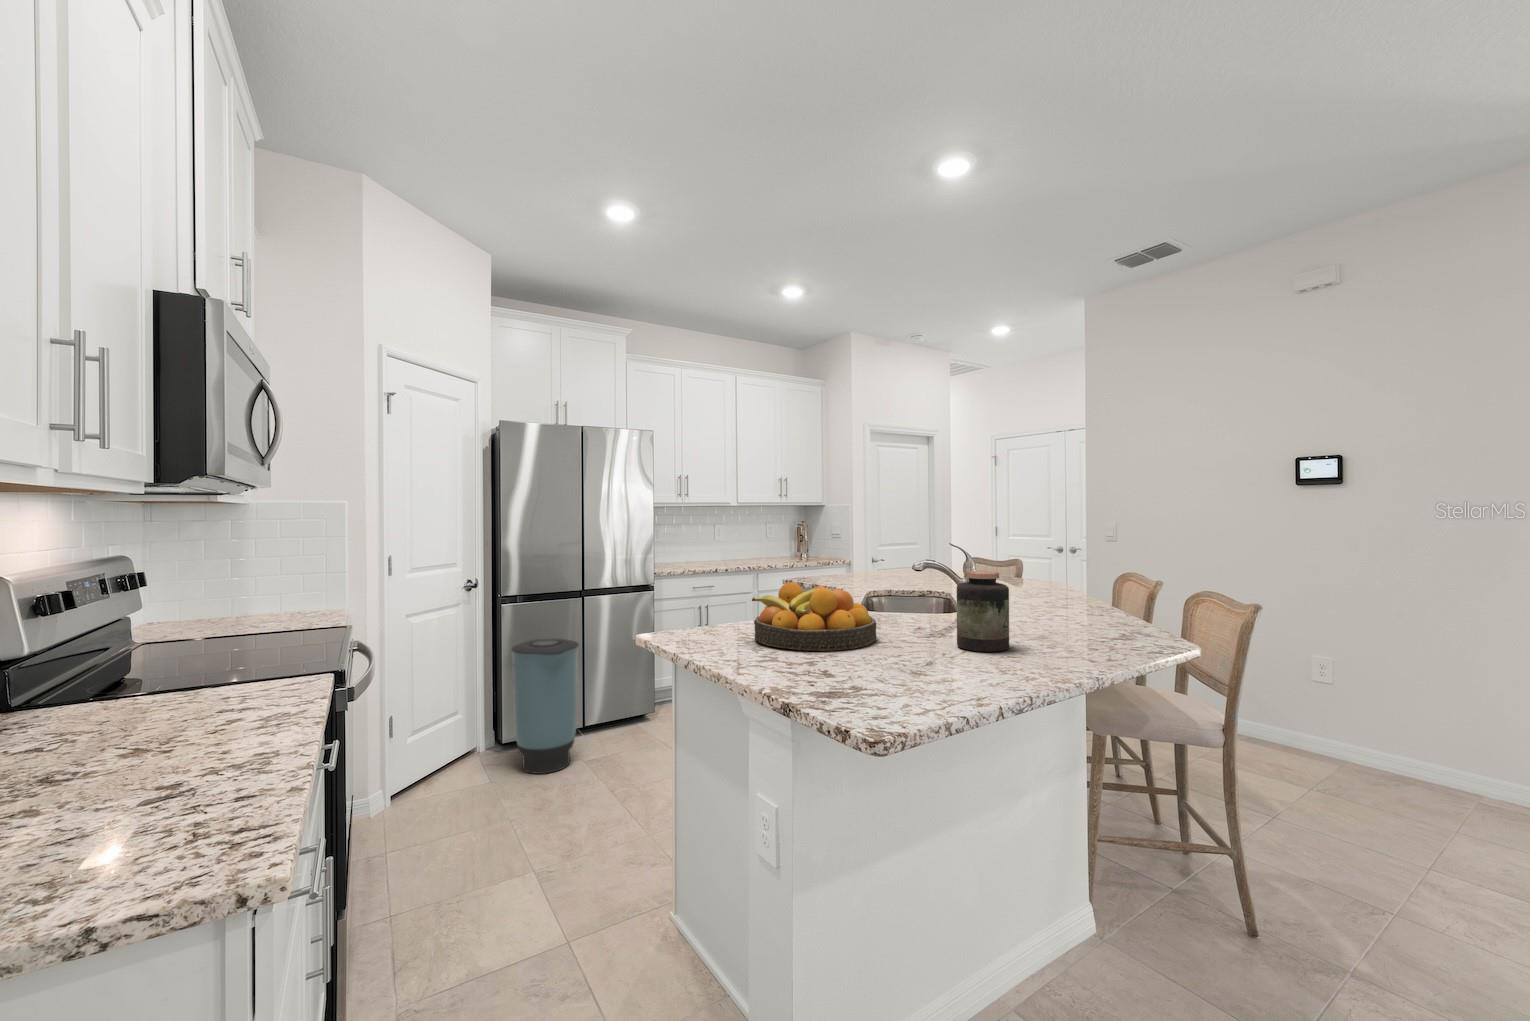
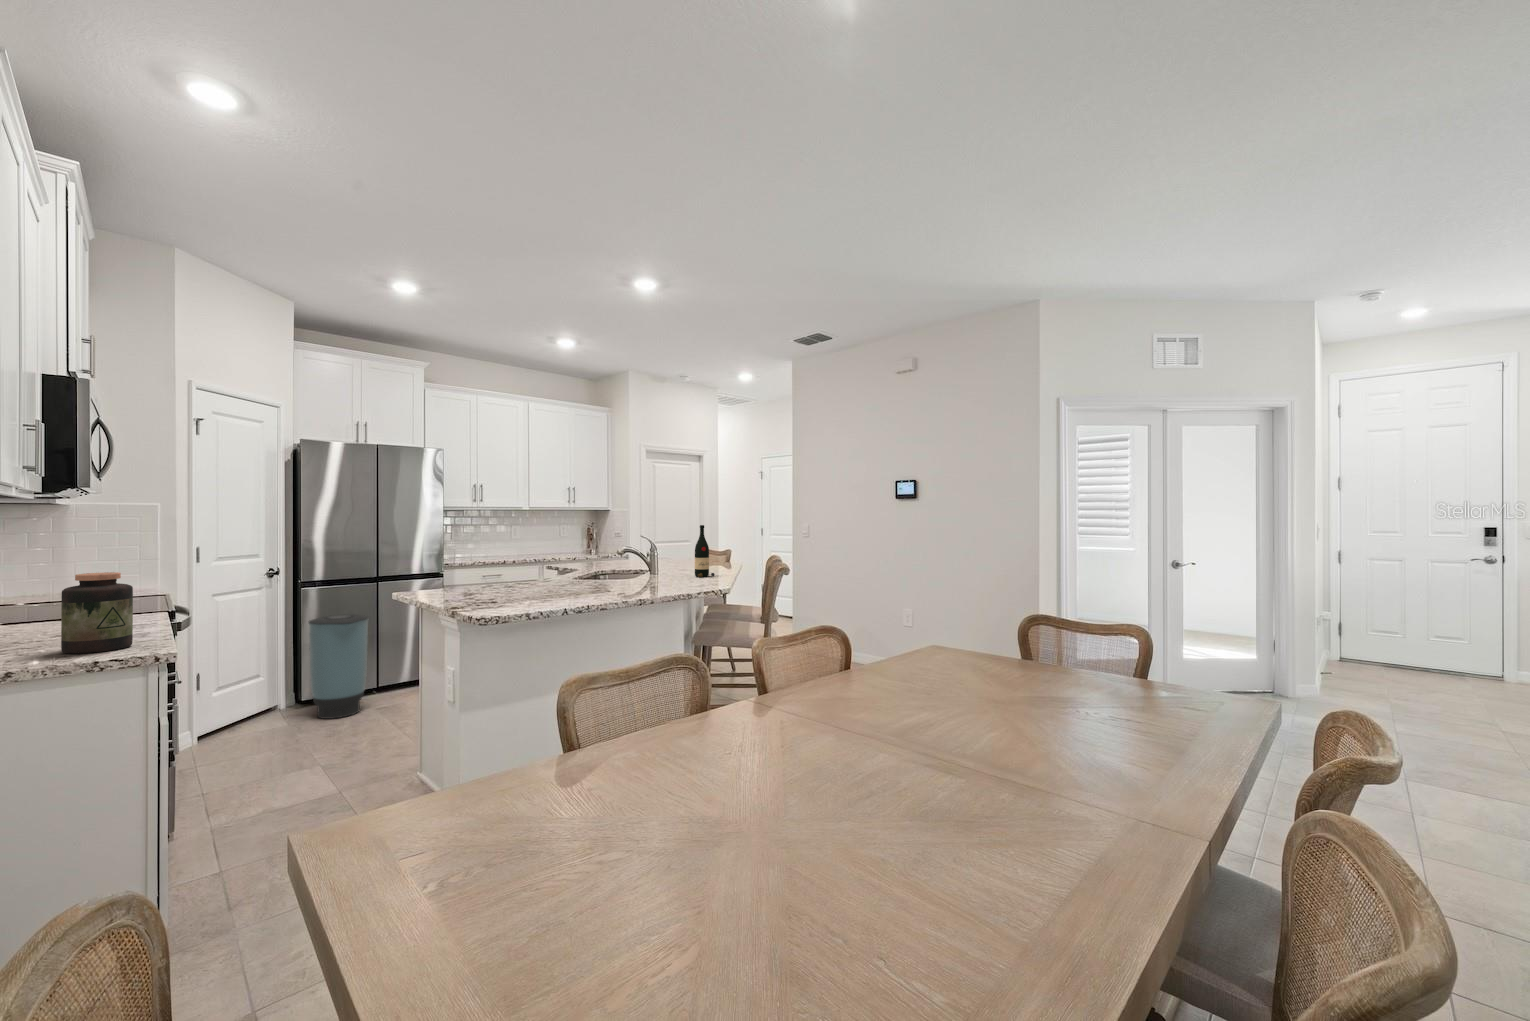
wine bottle: none [1042,526,1077,607] -> present [695,525,715,577]
jar: present [957,571,1009,652] -> present [61,572,133,654]
fruit bowl: present [752,583,876,651] -> none [469,560,550,599]

